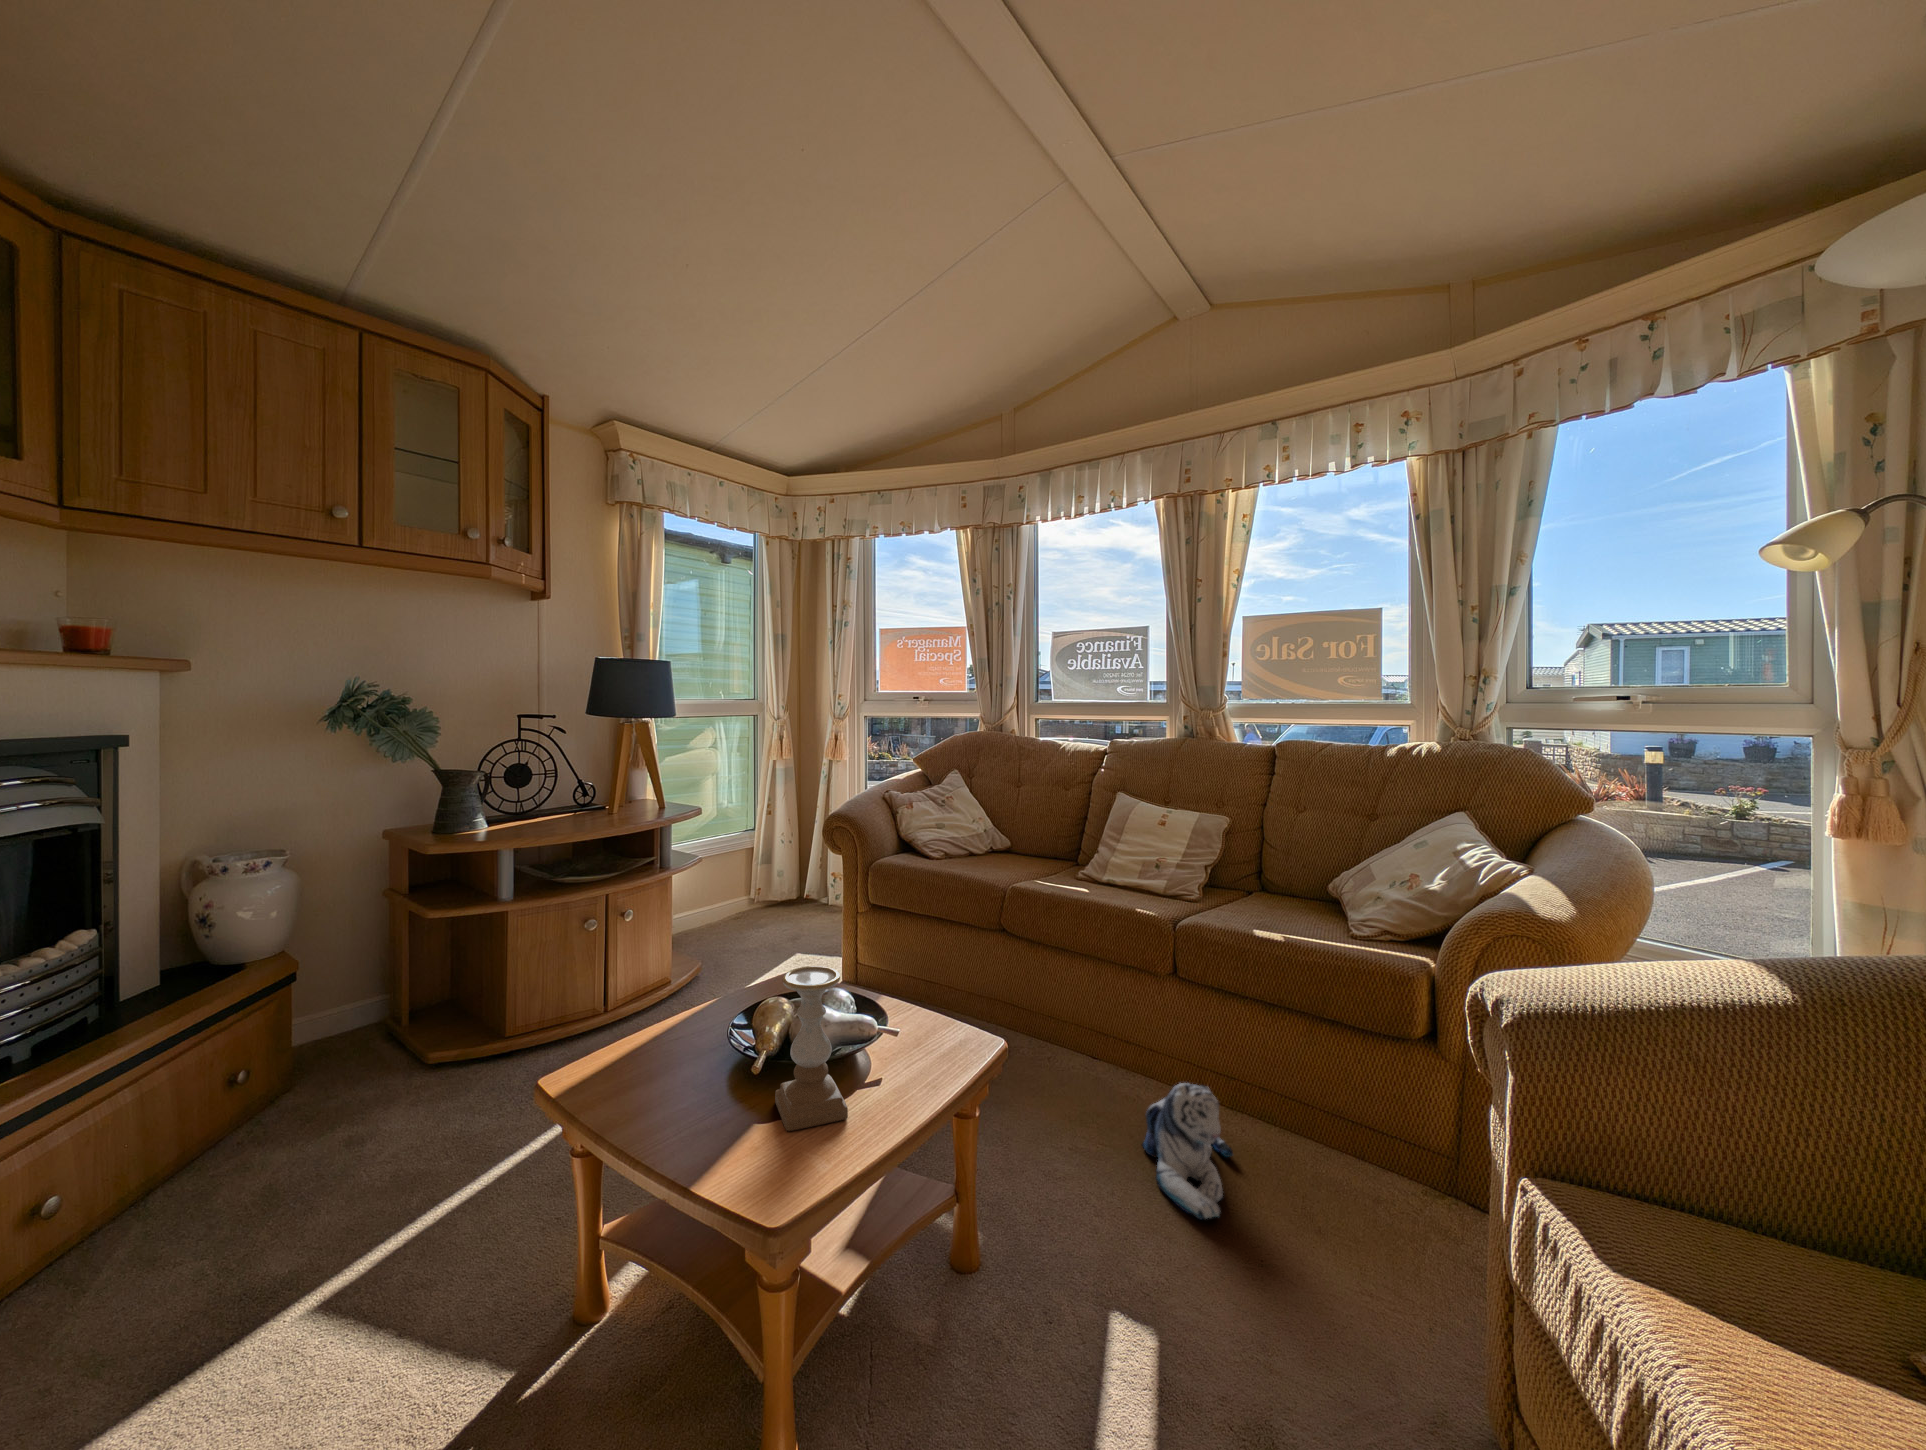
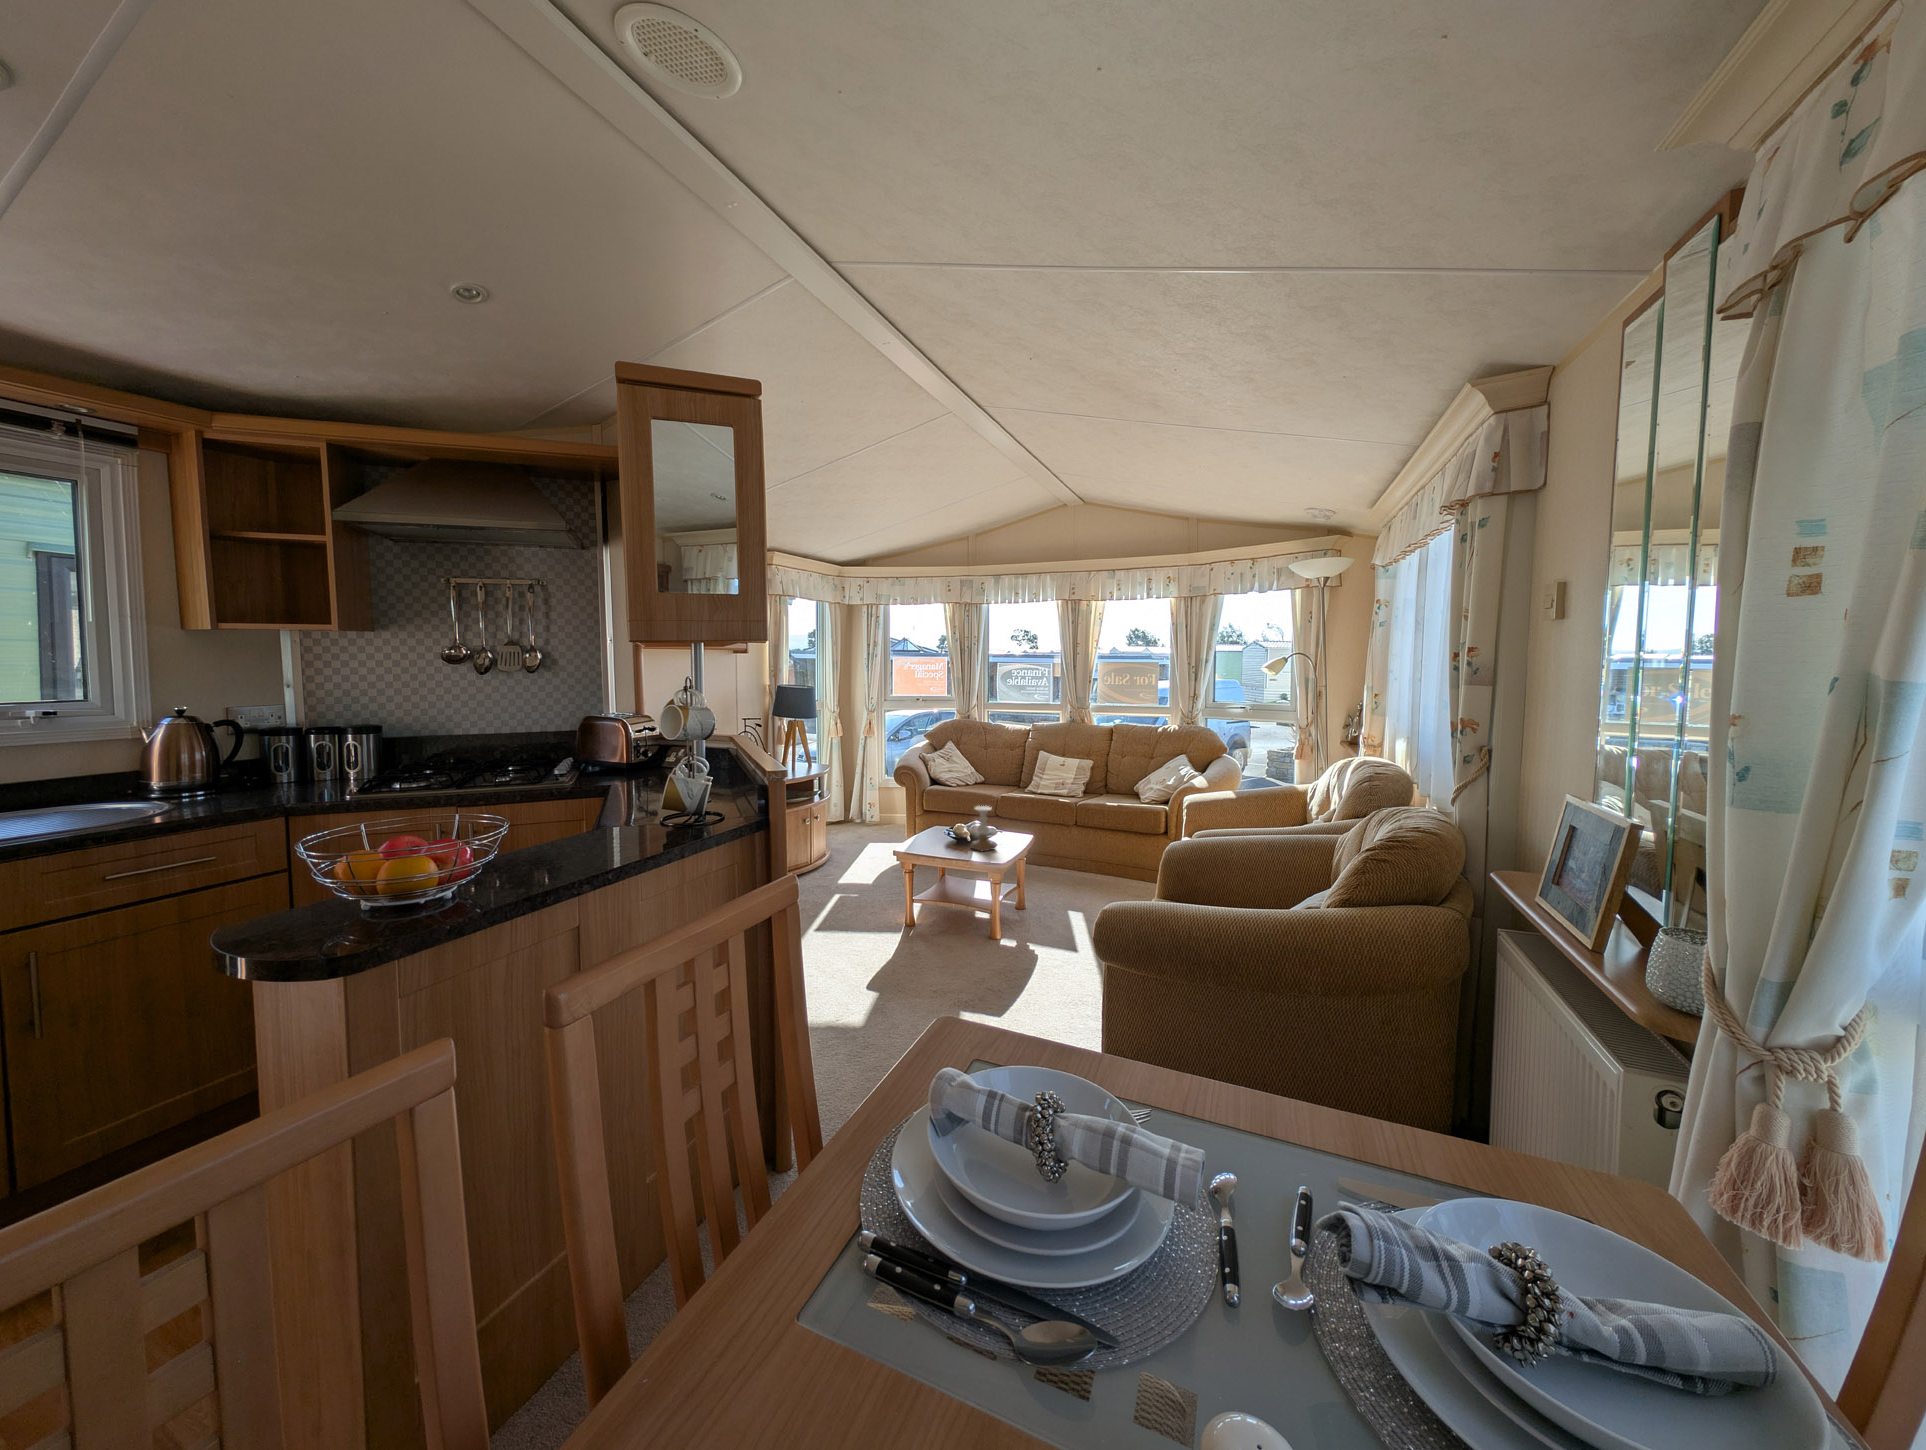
plush toy: present [1142,1083,1233,1219] -> none [1065,856,1098,895]

